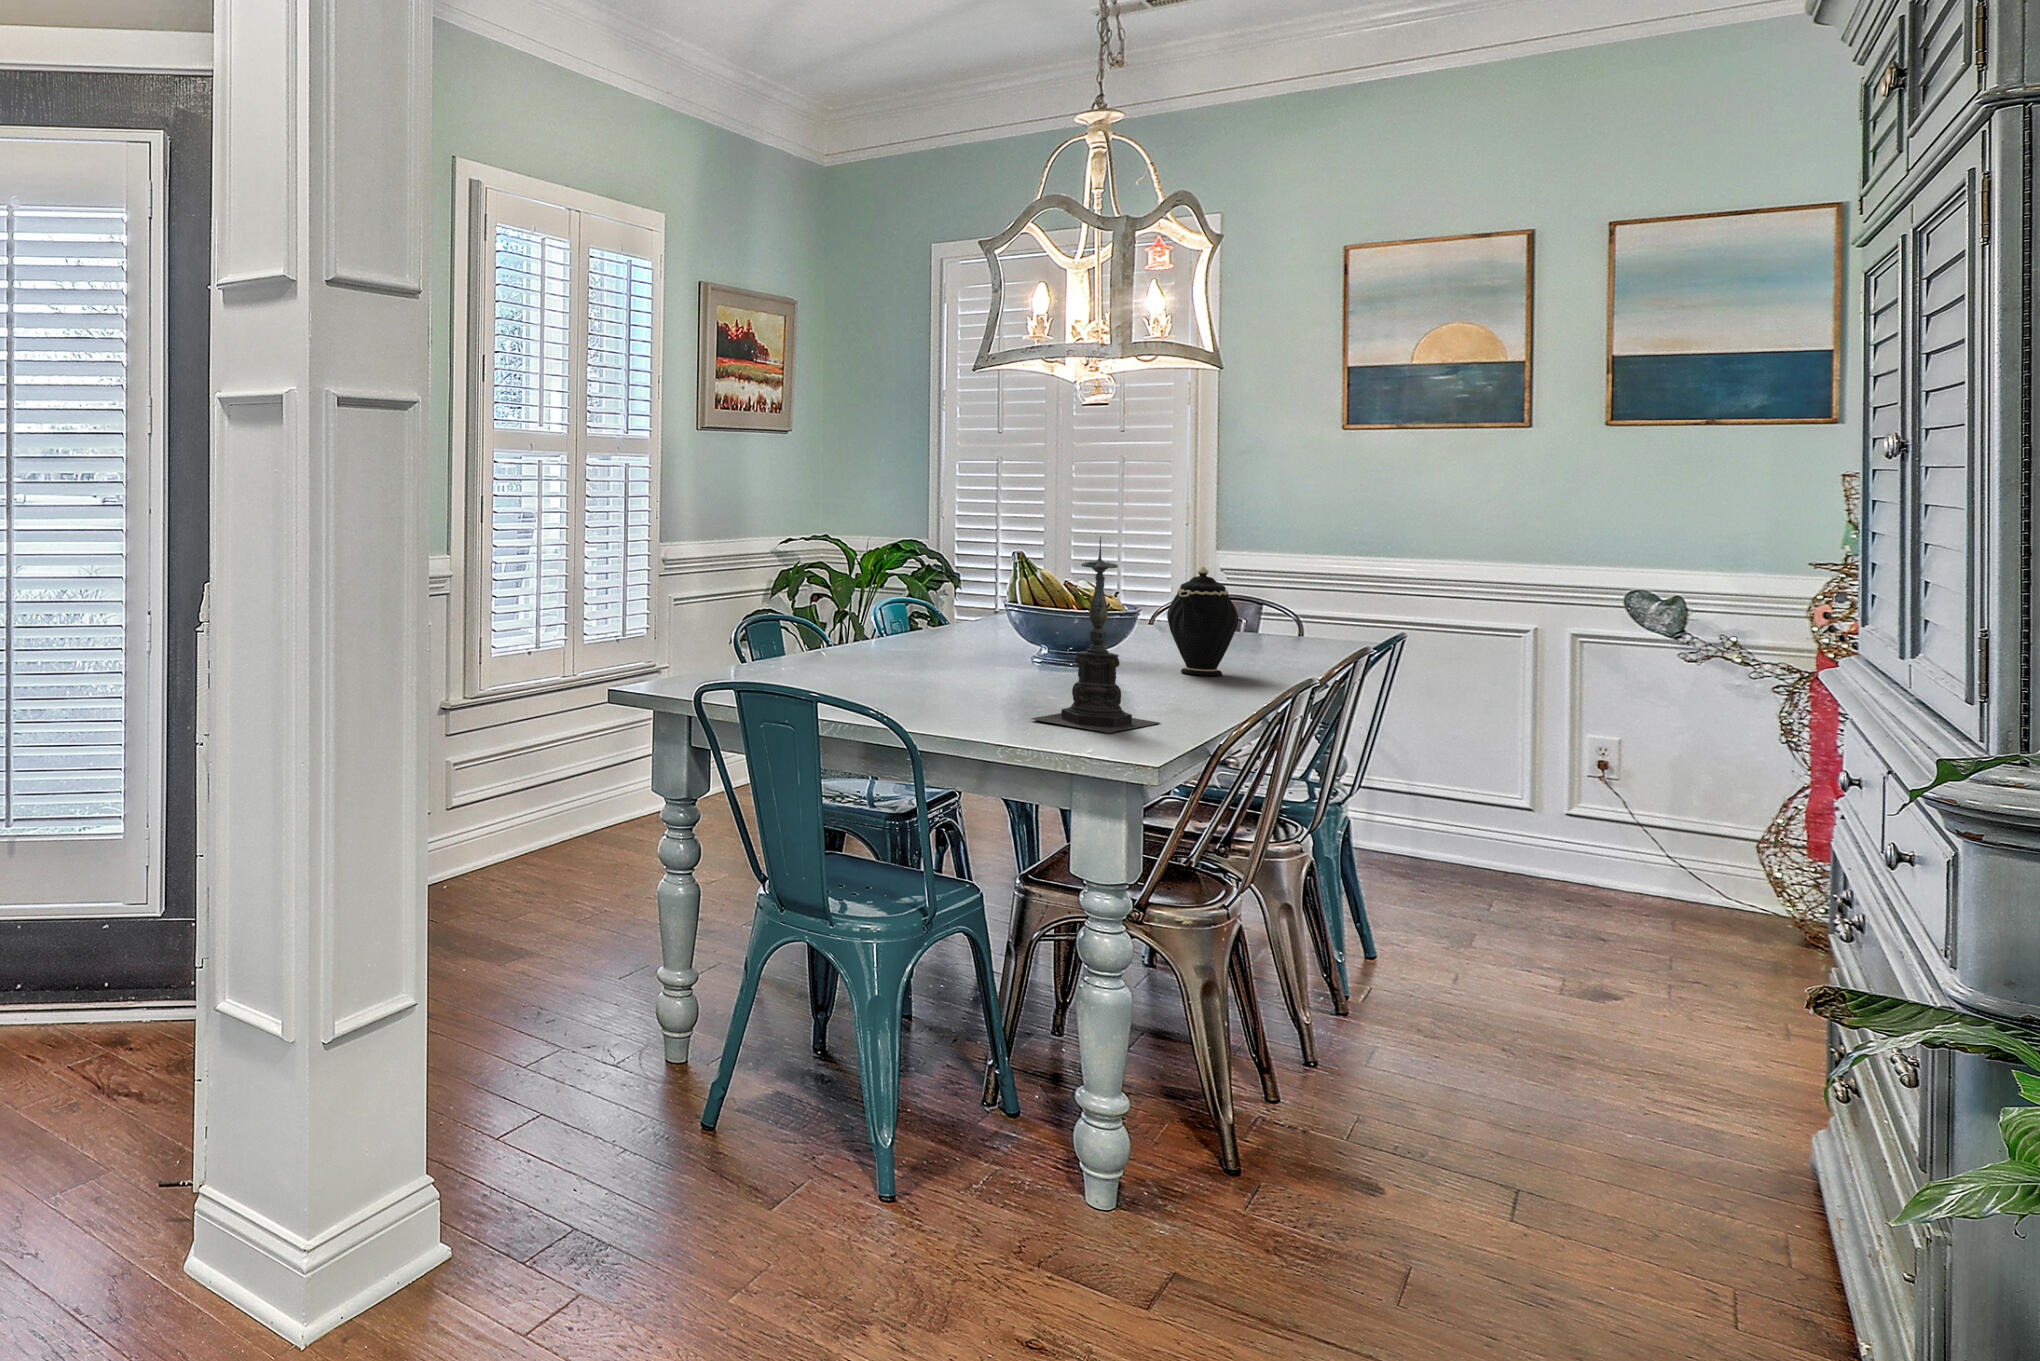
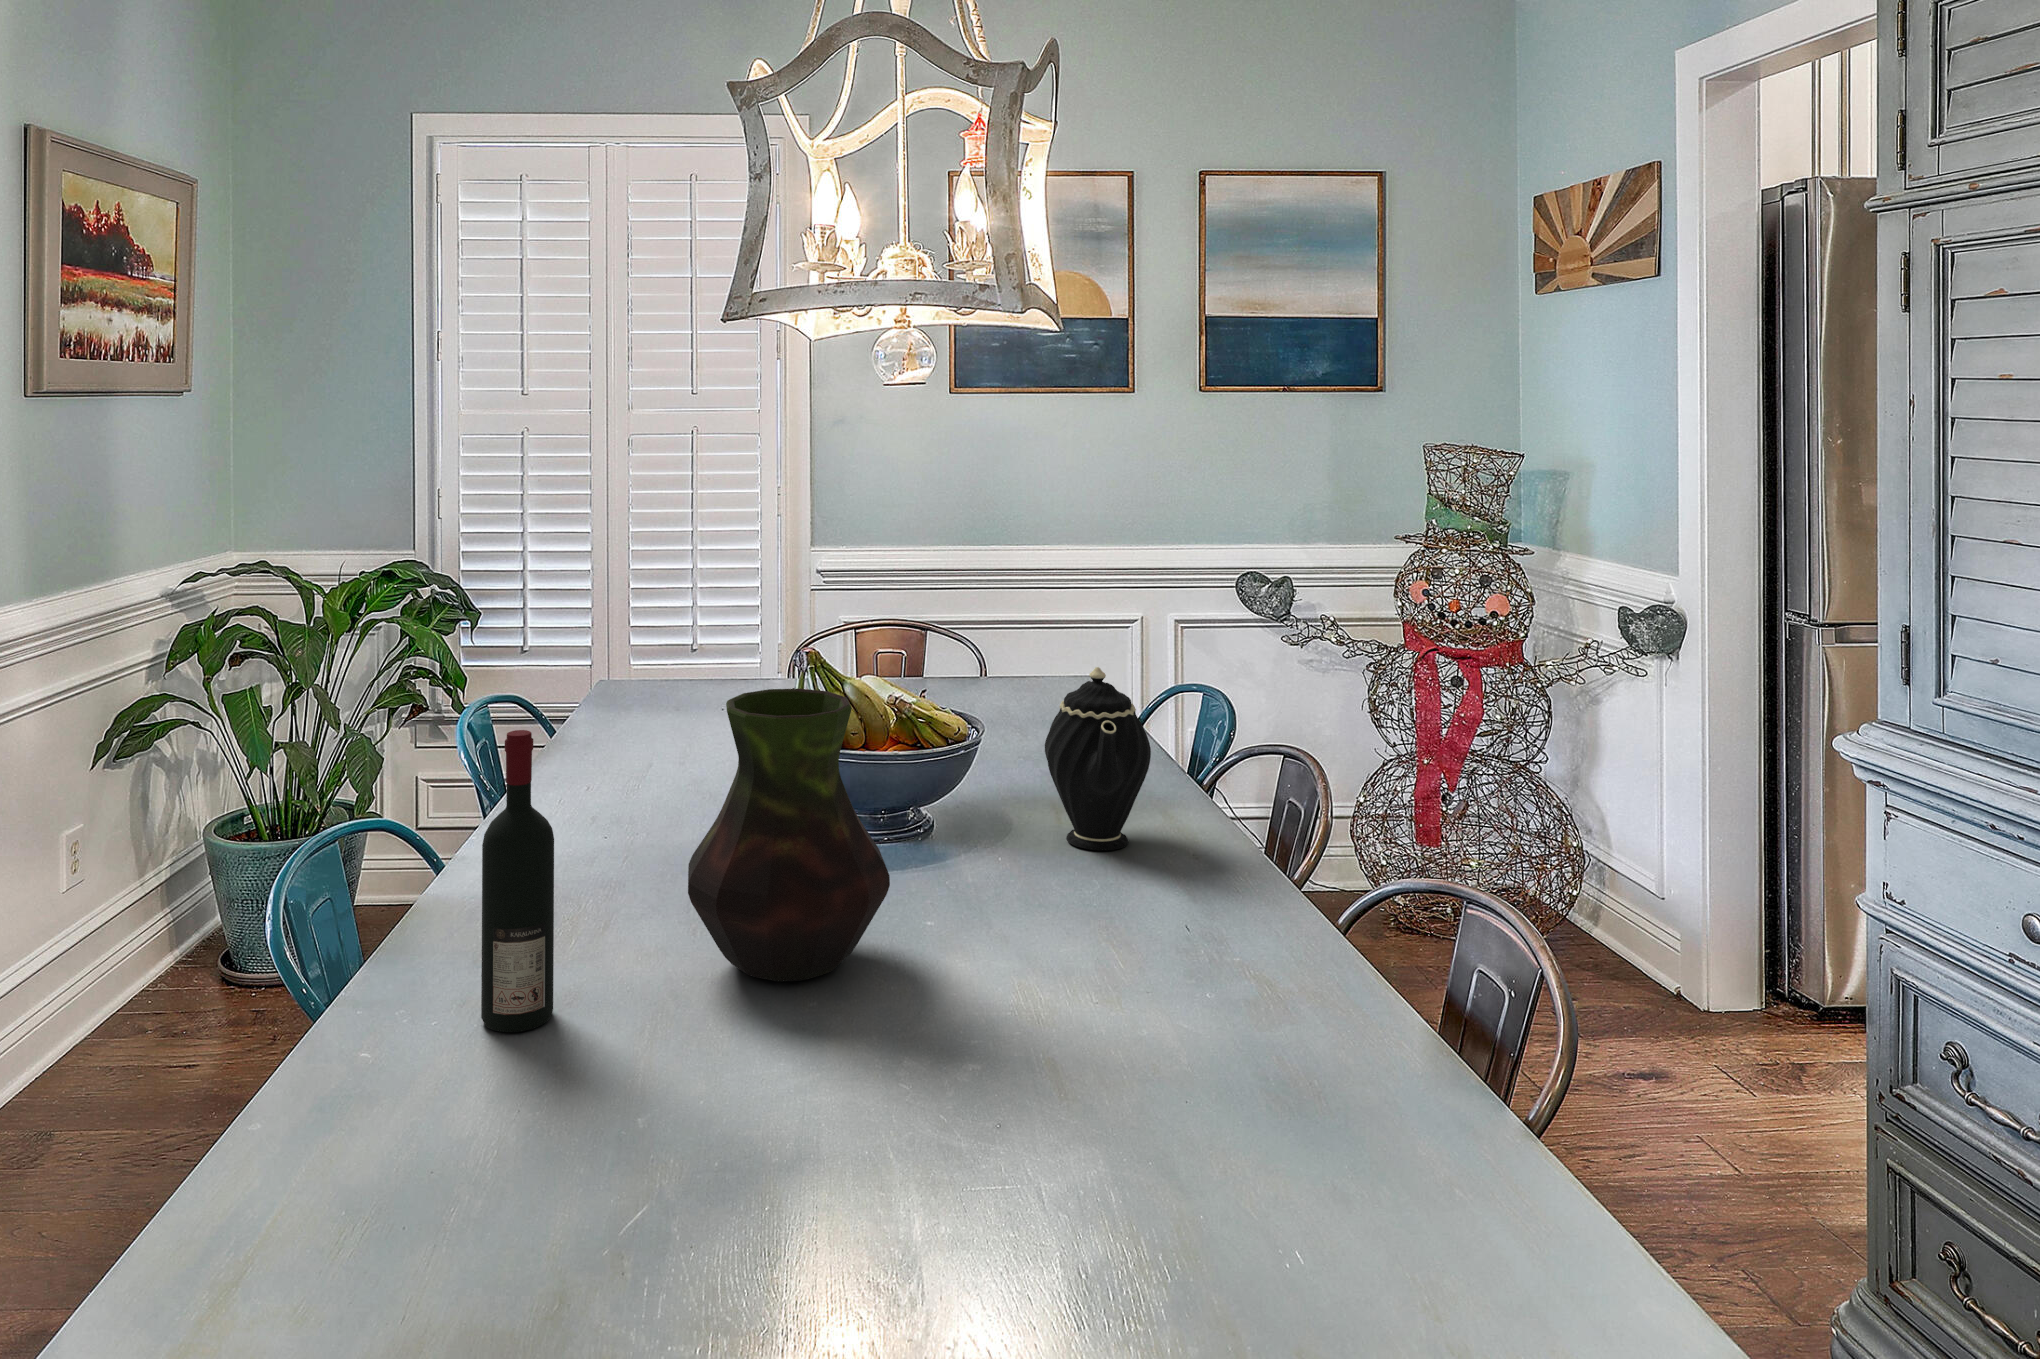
candle holder: present [1031,537,1159,733] -> none [1211,751,1435,1227]
wine bottle: none [801,543,834,671] -> present [481,730,554,1032]
vase: none [900,544,1006,677] -> present [688,689,890,982]

